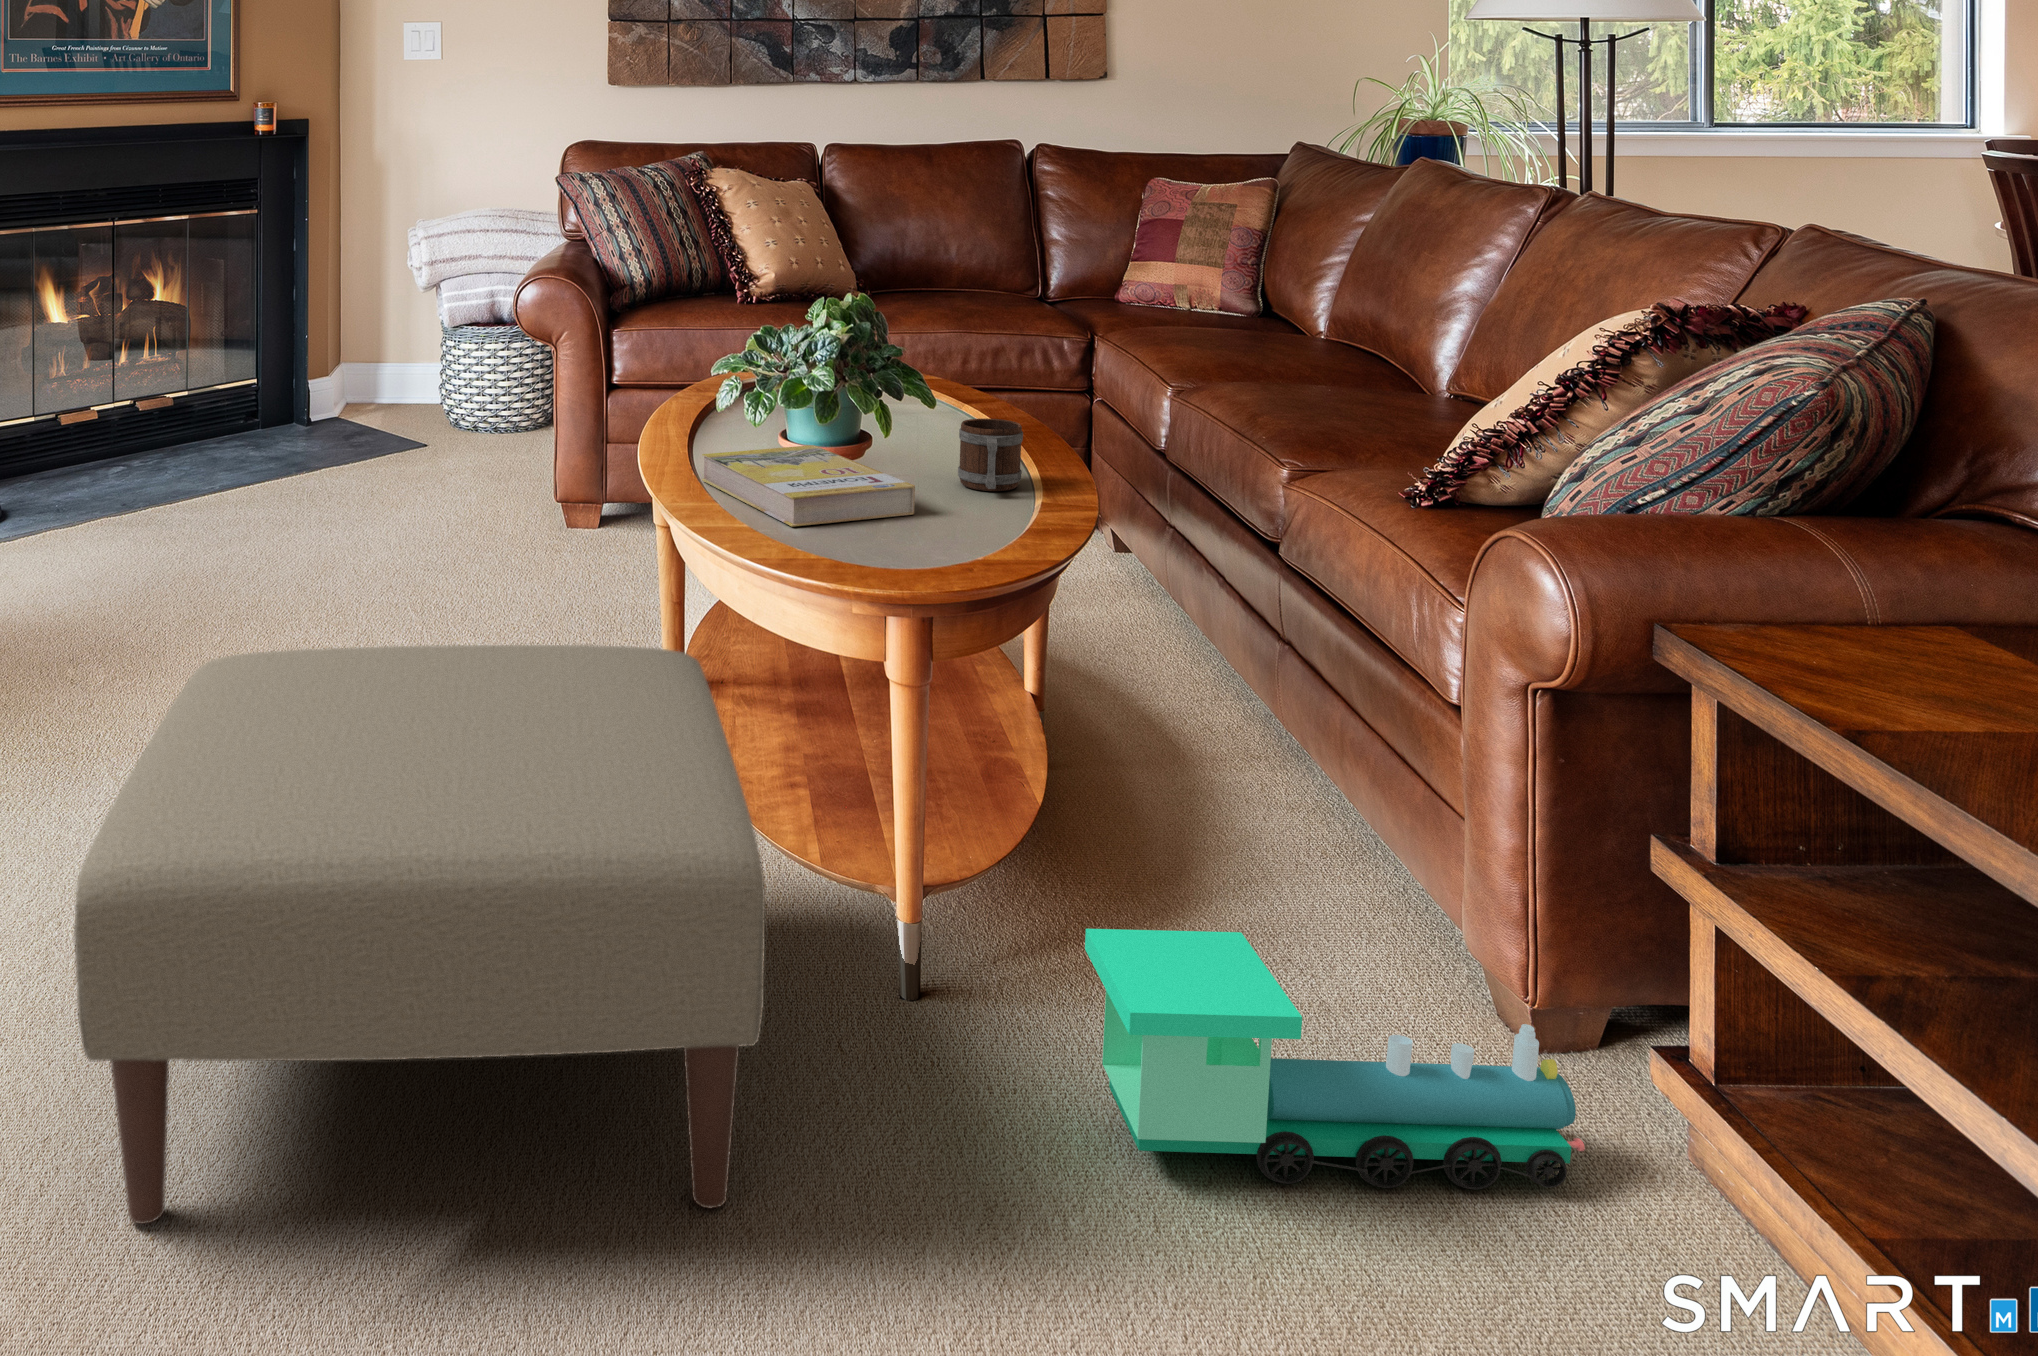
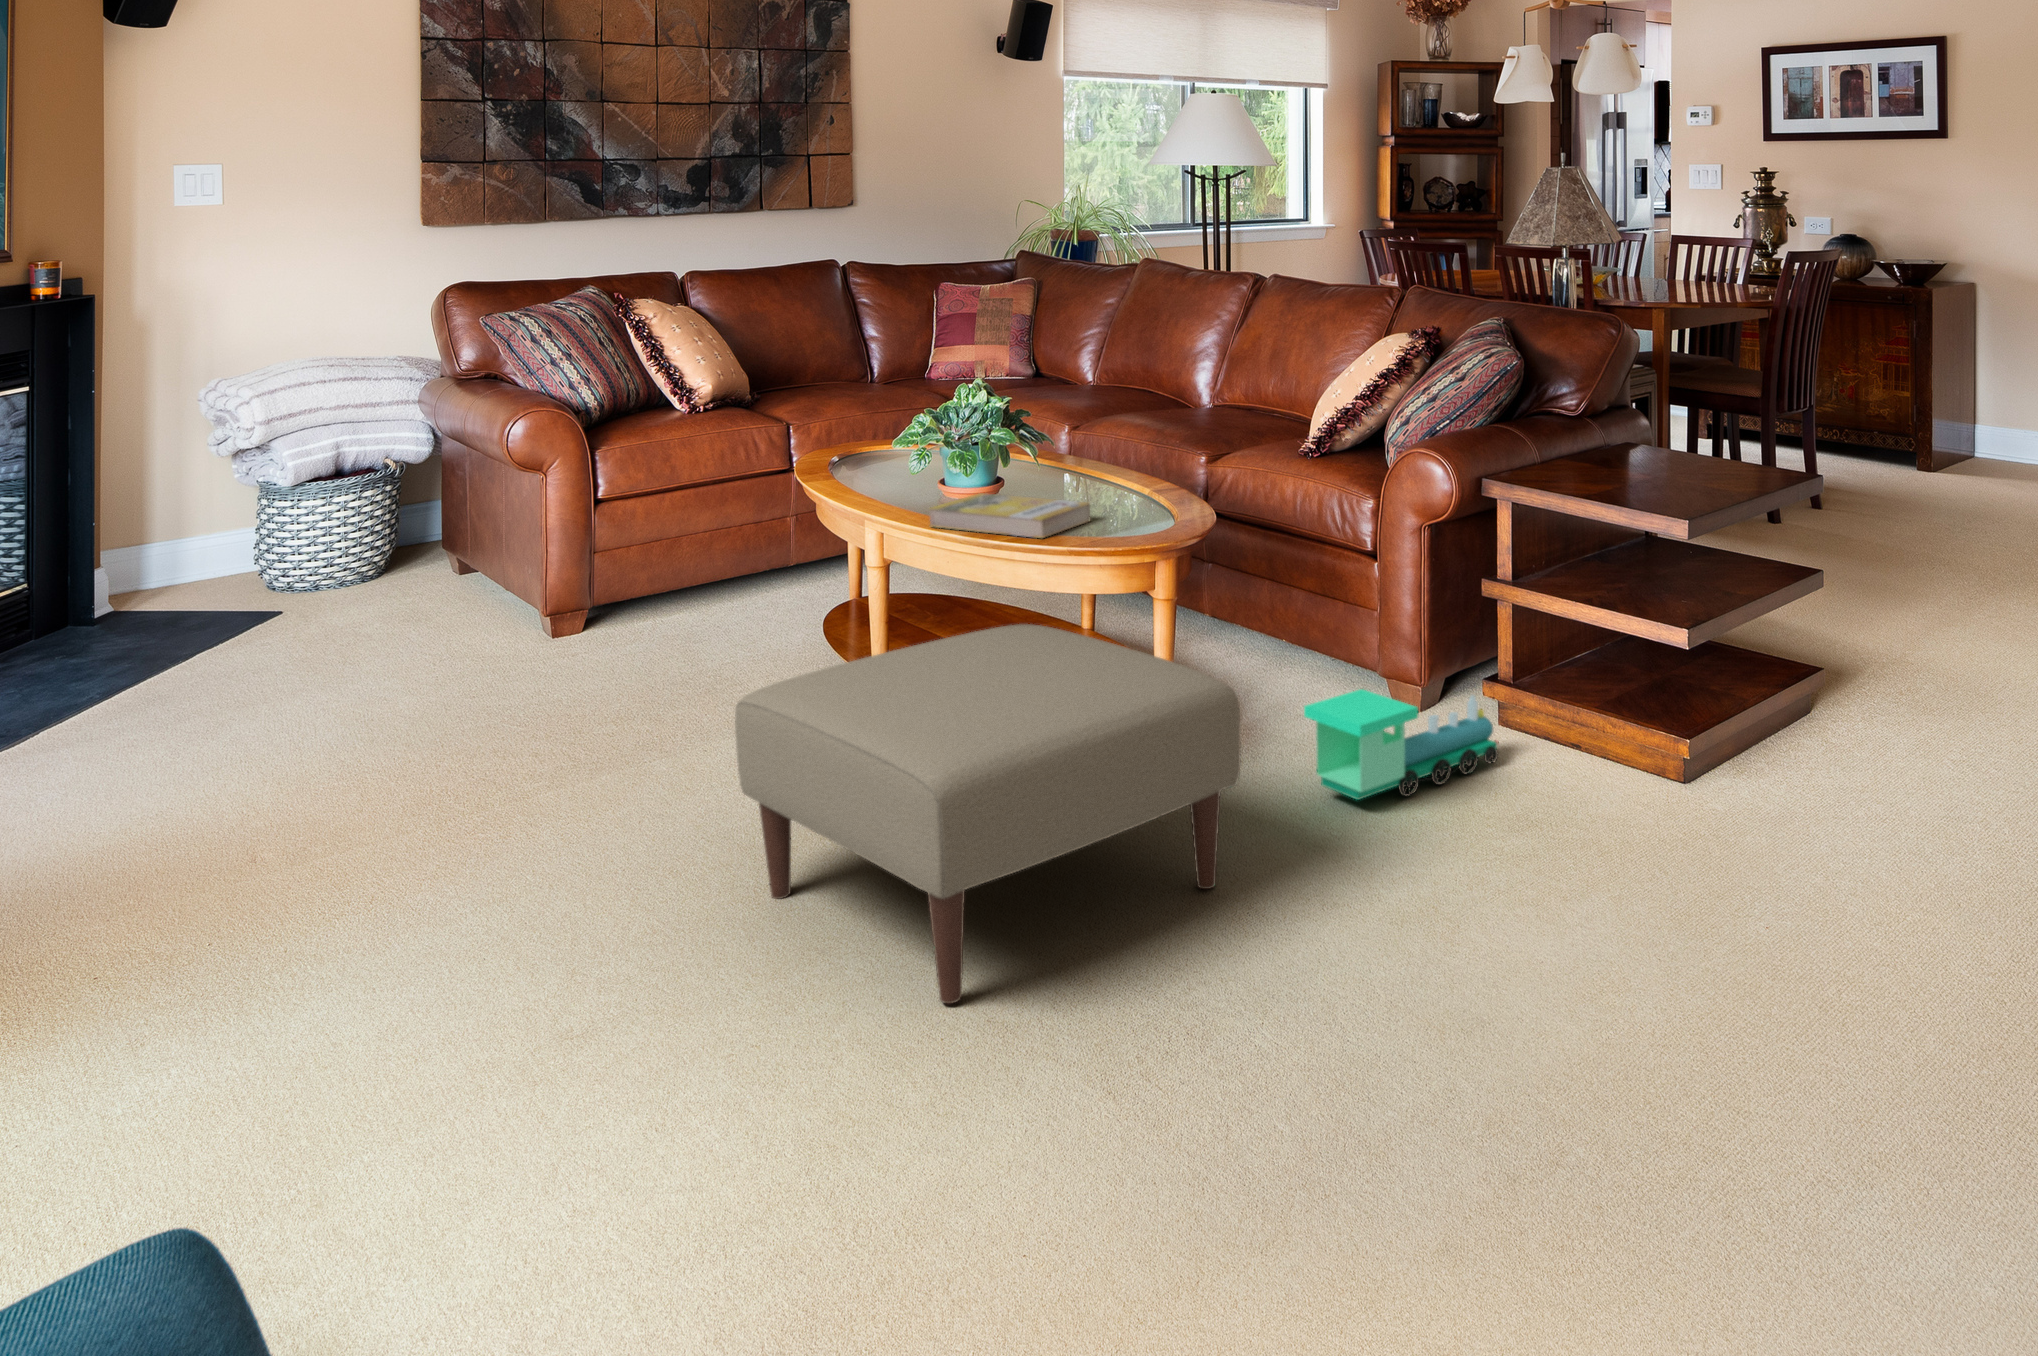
mug: present [958,418,1023,491] -> none [1075,458,1115,504]

